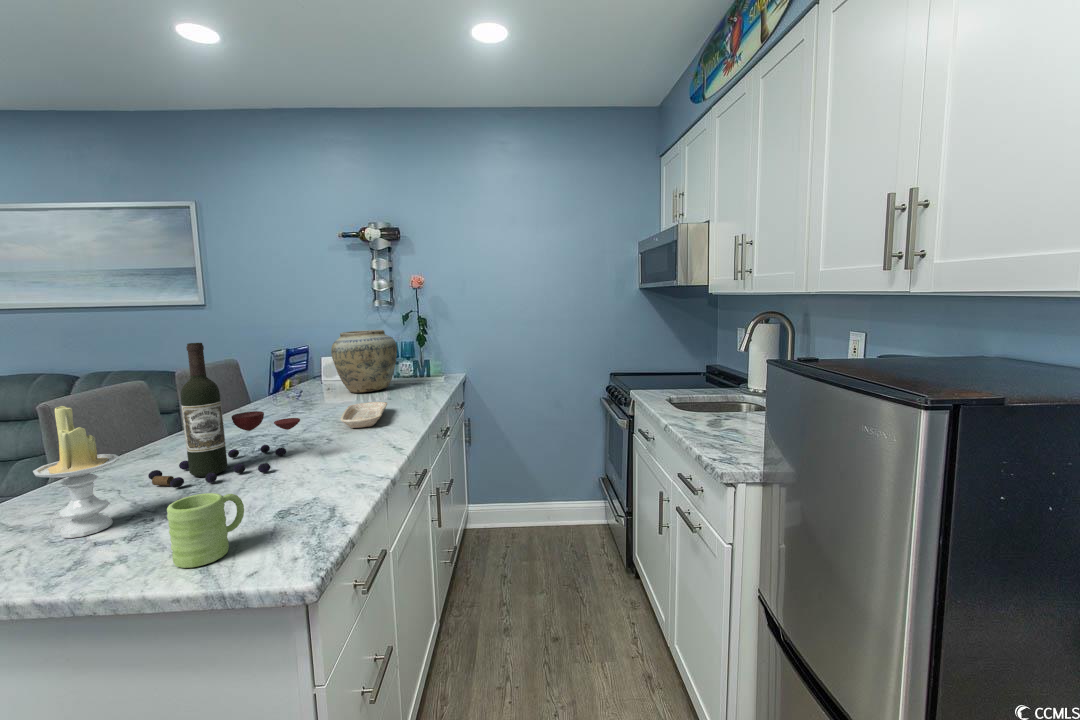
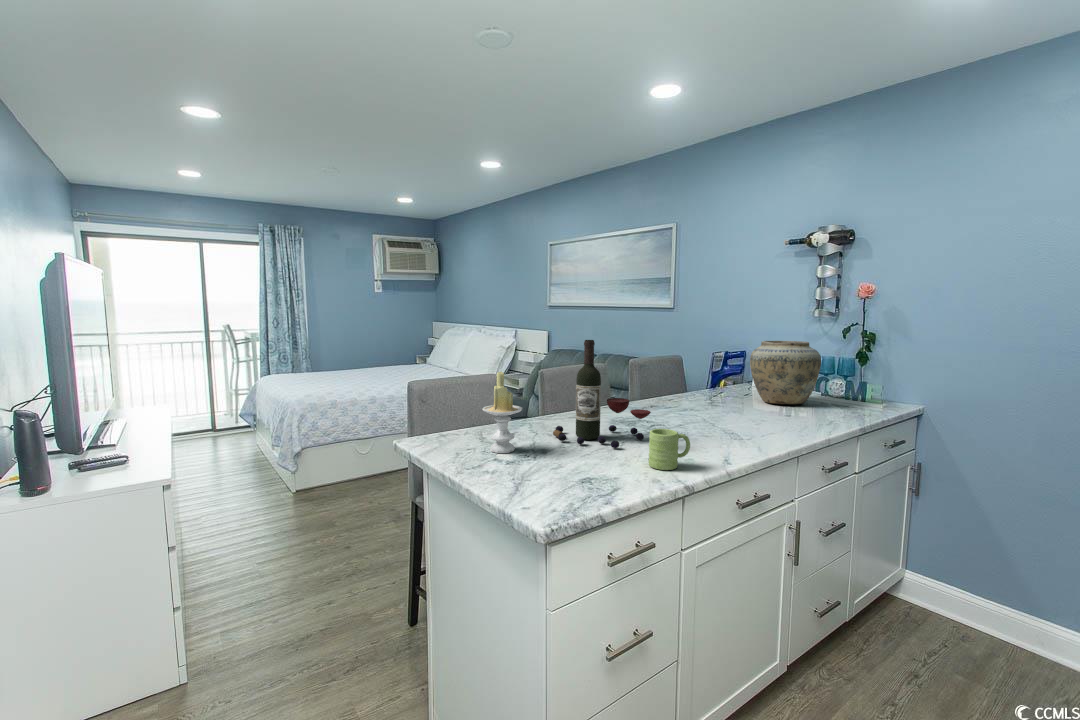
tray: present [341,402,387,428] -> none [709,412,771,436]
mug: present [167,493,244,568] -> present [649,429,690,470]

